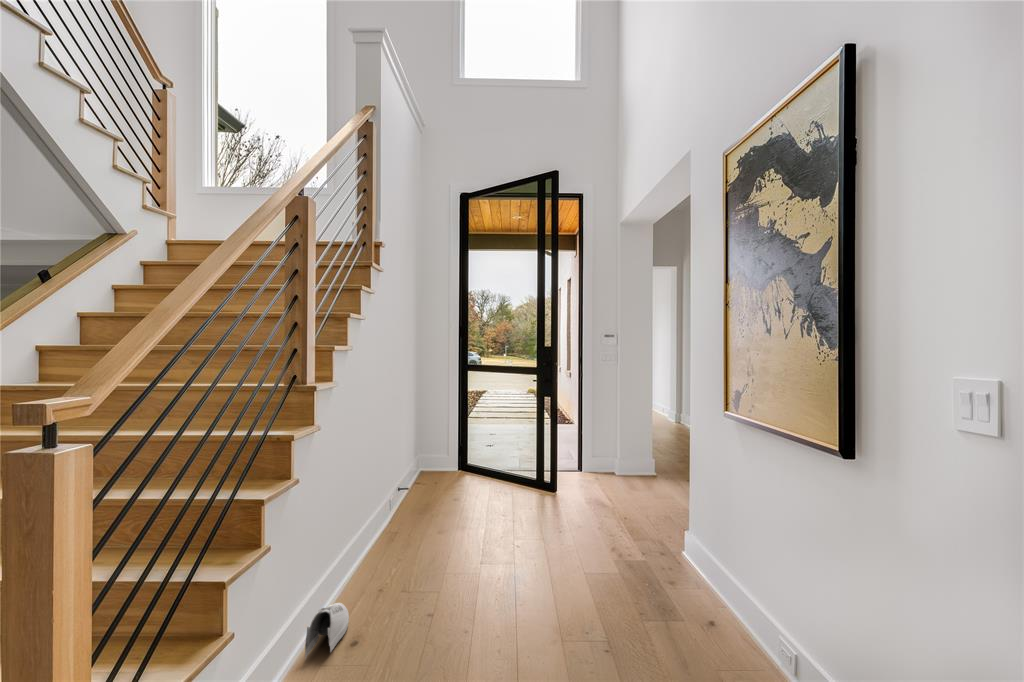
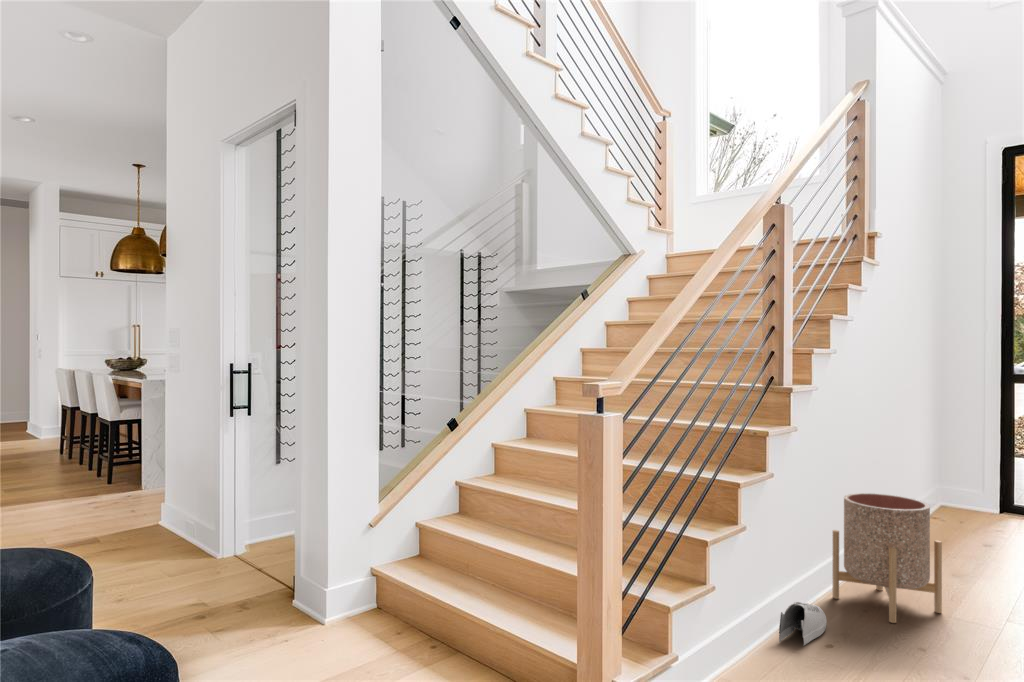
planter: none [350,477,437,596] -> present [833,493,942,623]

